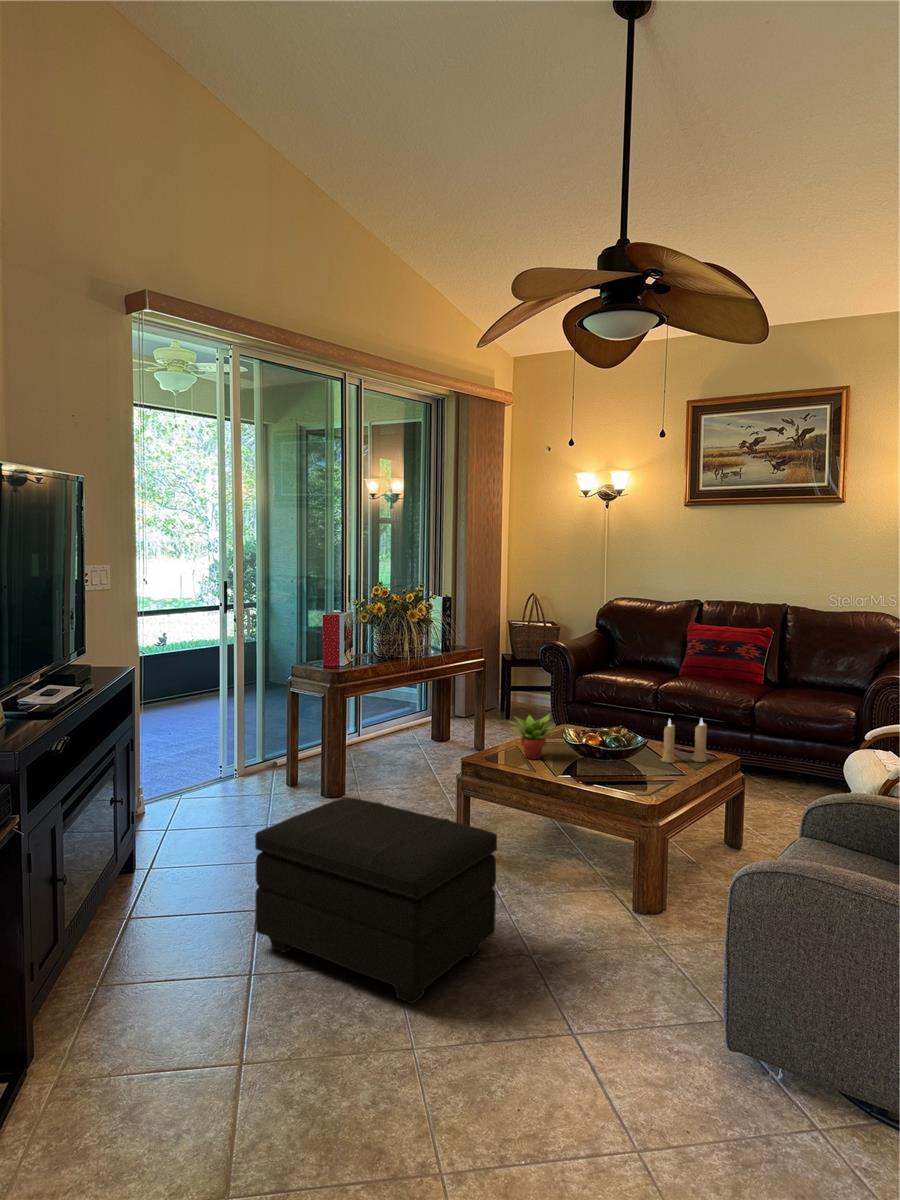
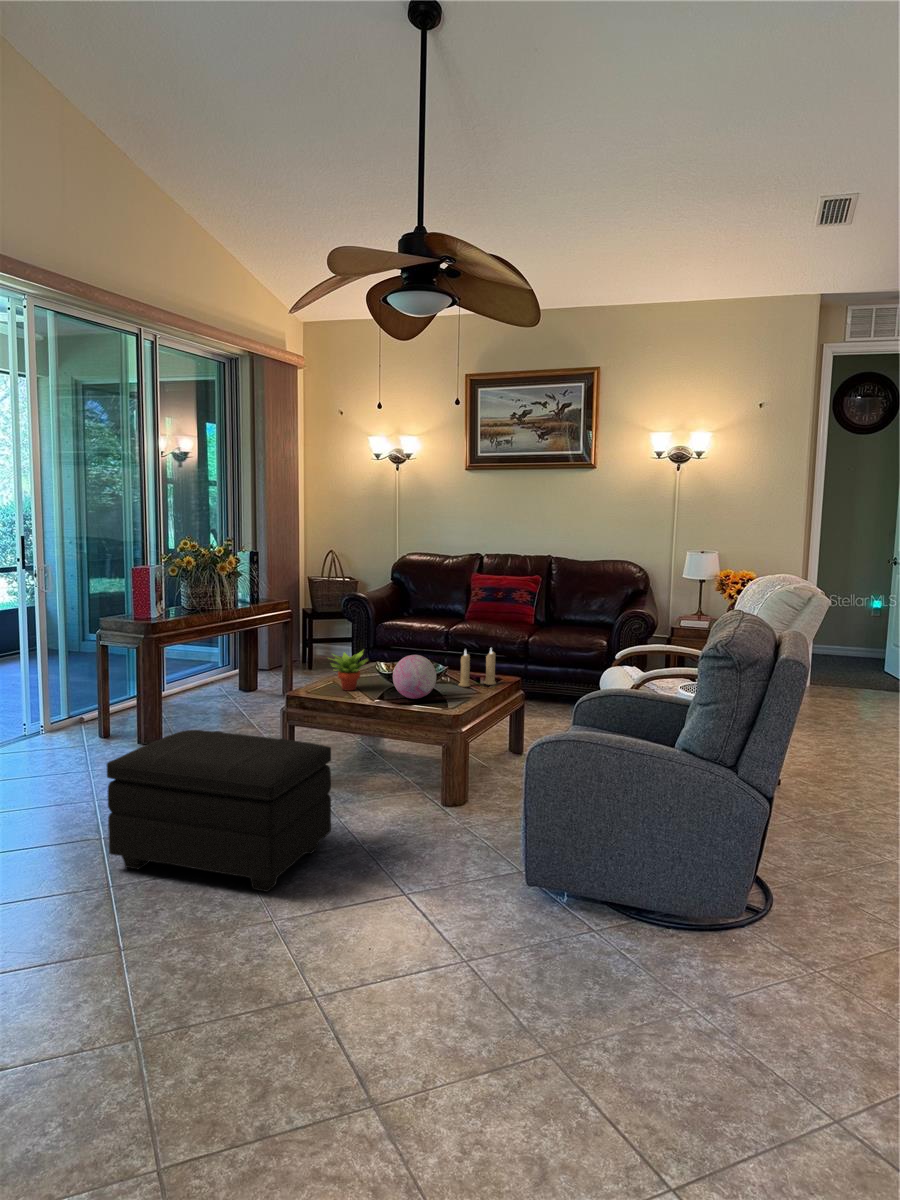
decorative orb: none [580,724,632,775] -> present [393,655,436,699]

